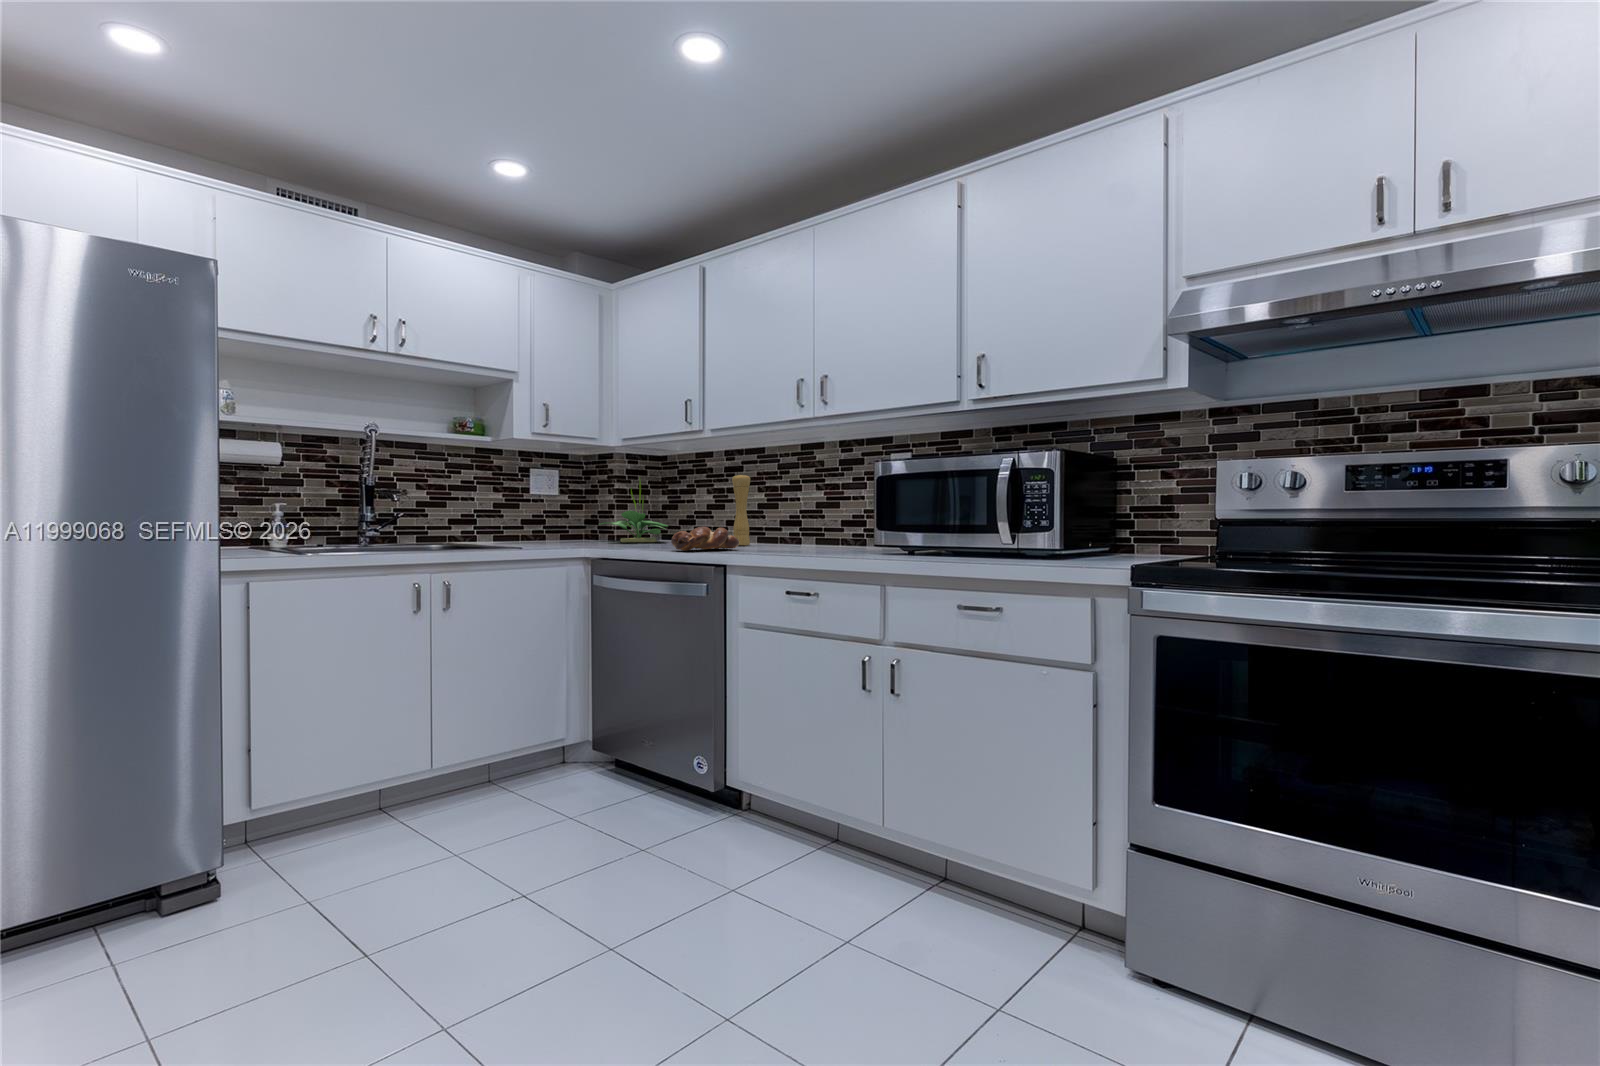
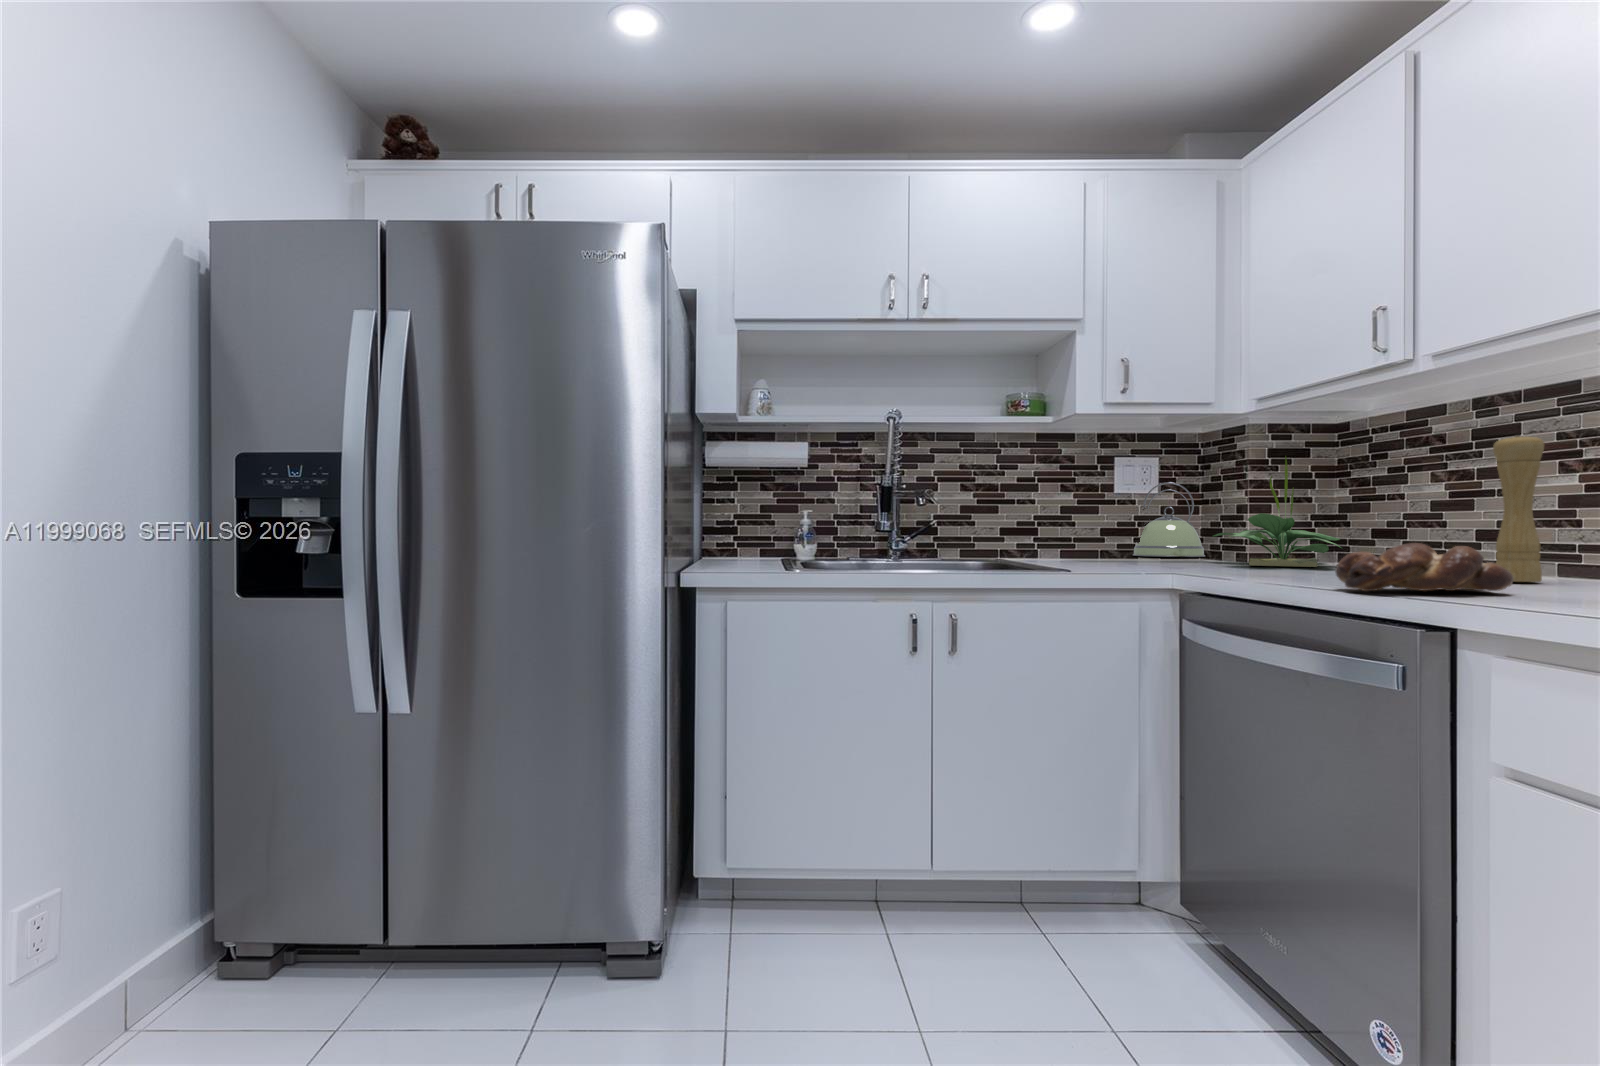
kettle: none [536,488,590,539] -> present [1133,482,1205,557]

